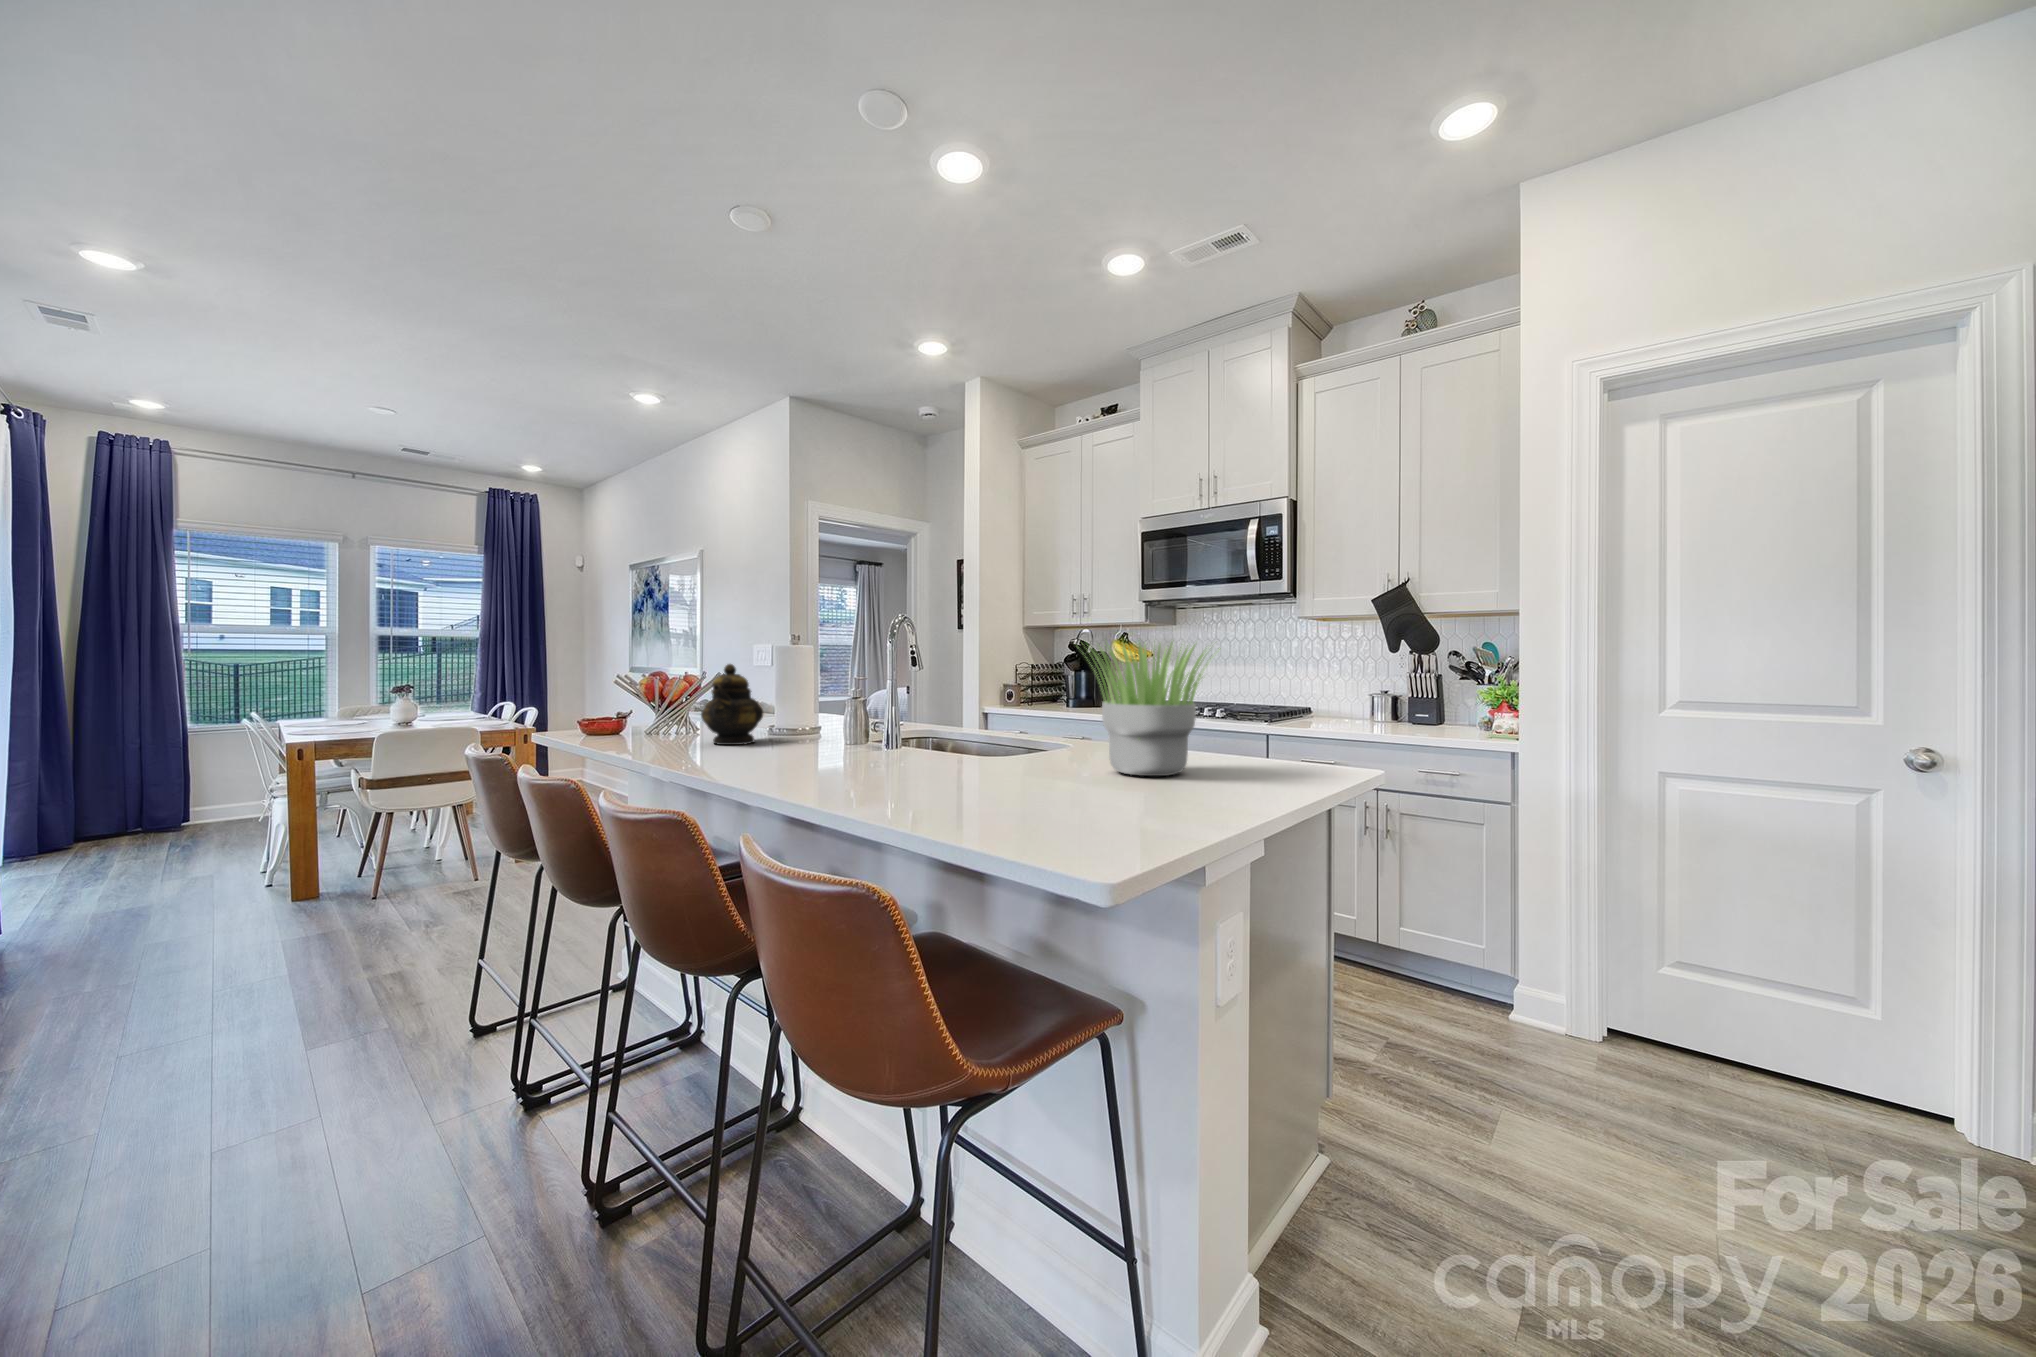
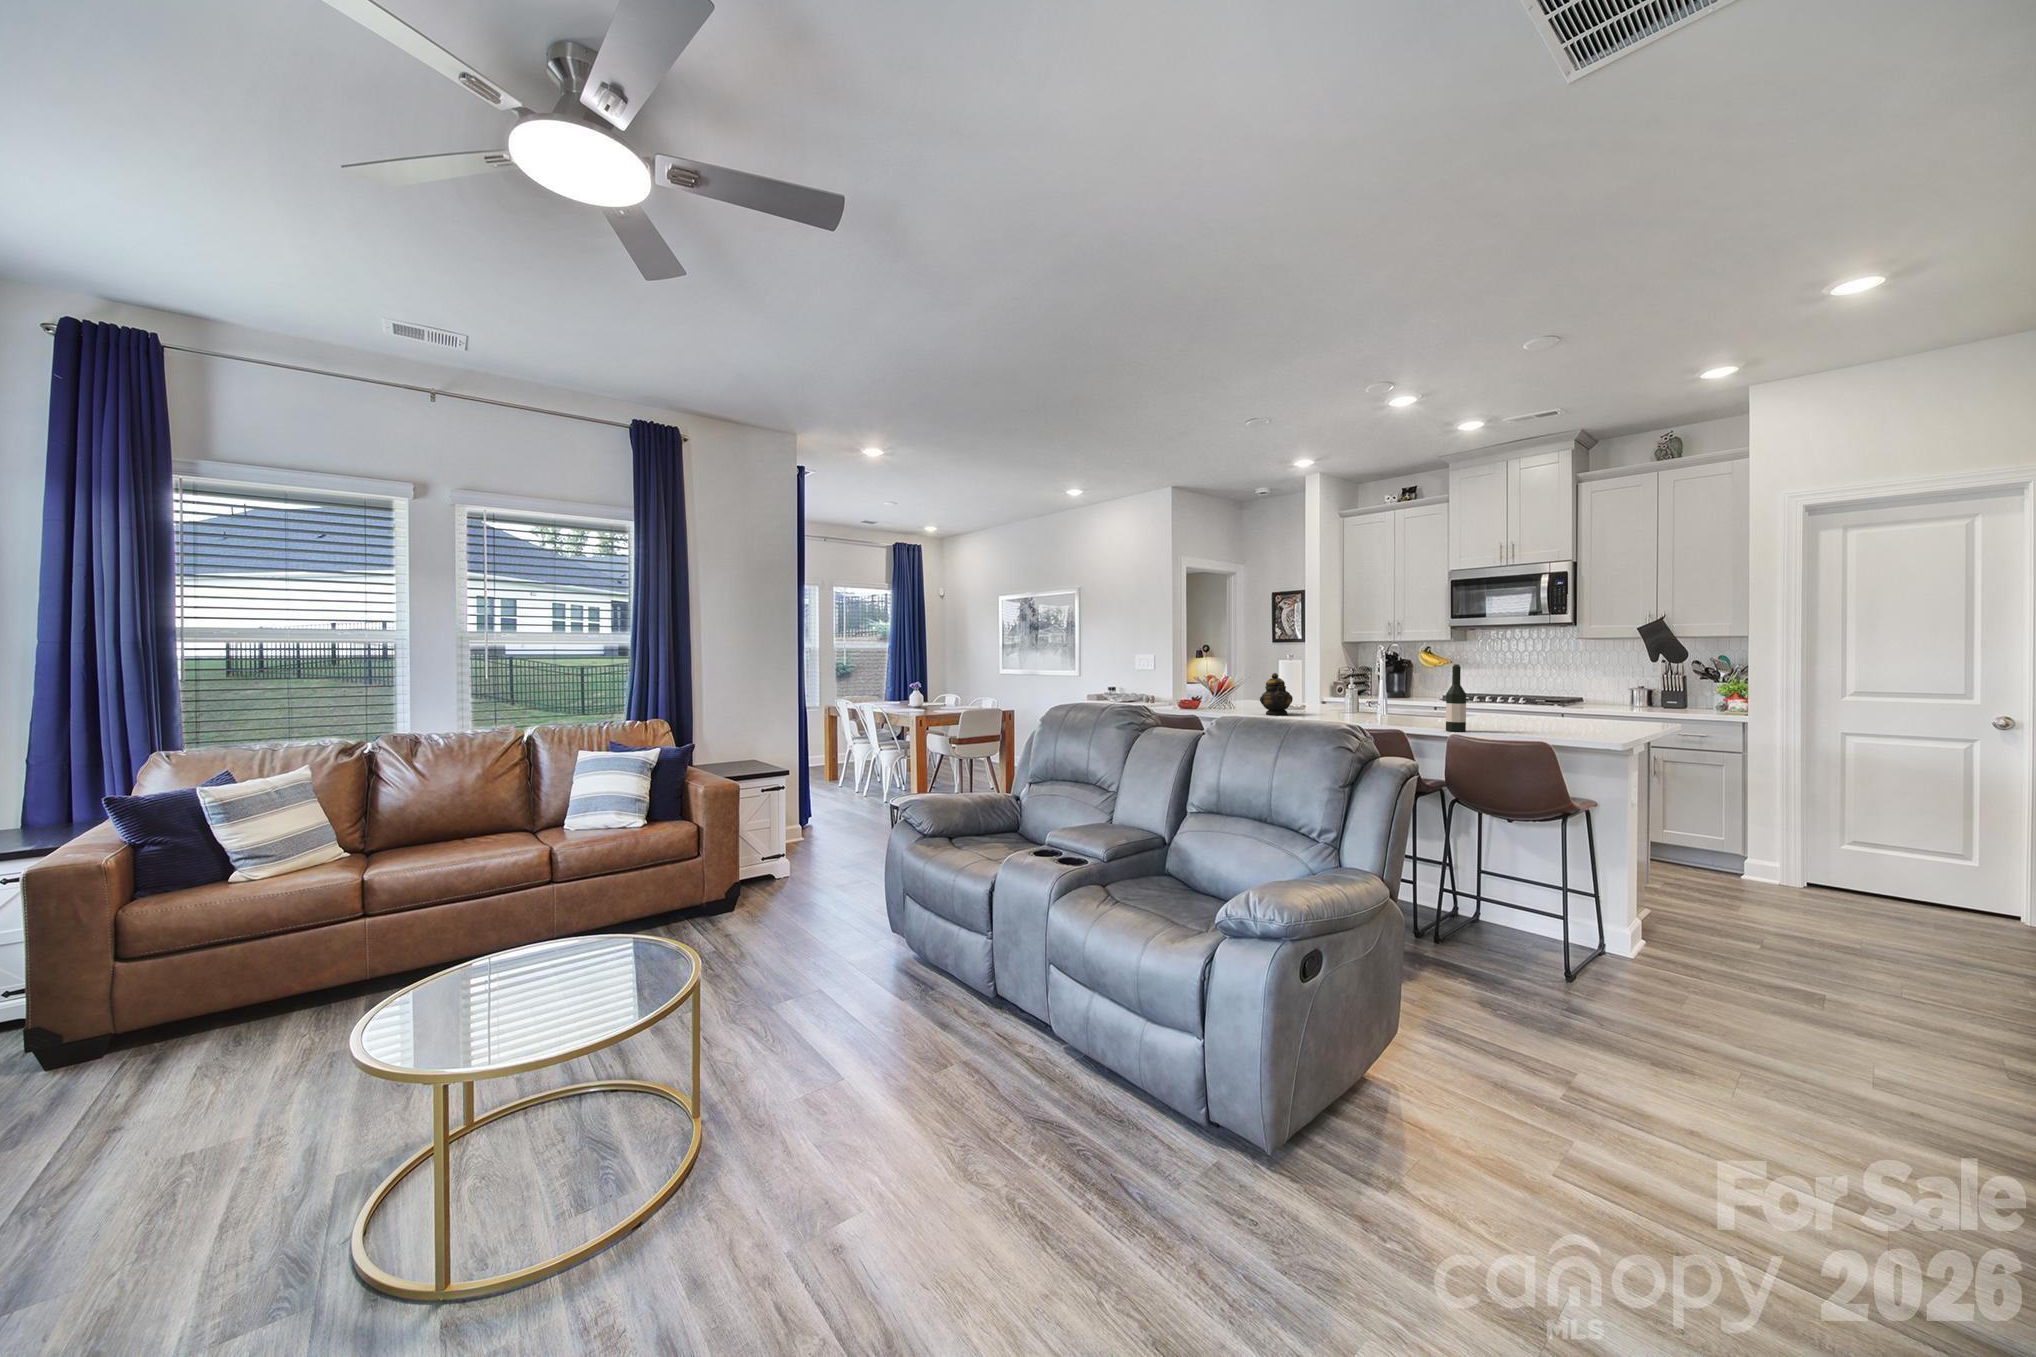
wine bottle: none [846,635,892,804] -> present [1446,664,1466,732]
potted plant: present [1089,642,1221,776] -> none [1511,662,1599,726]

